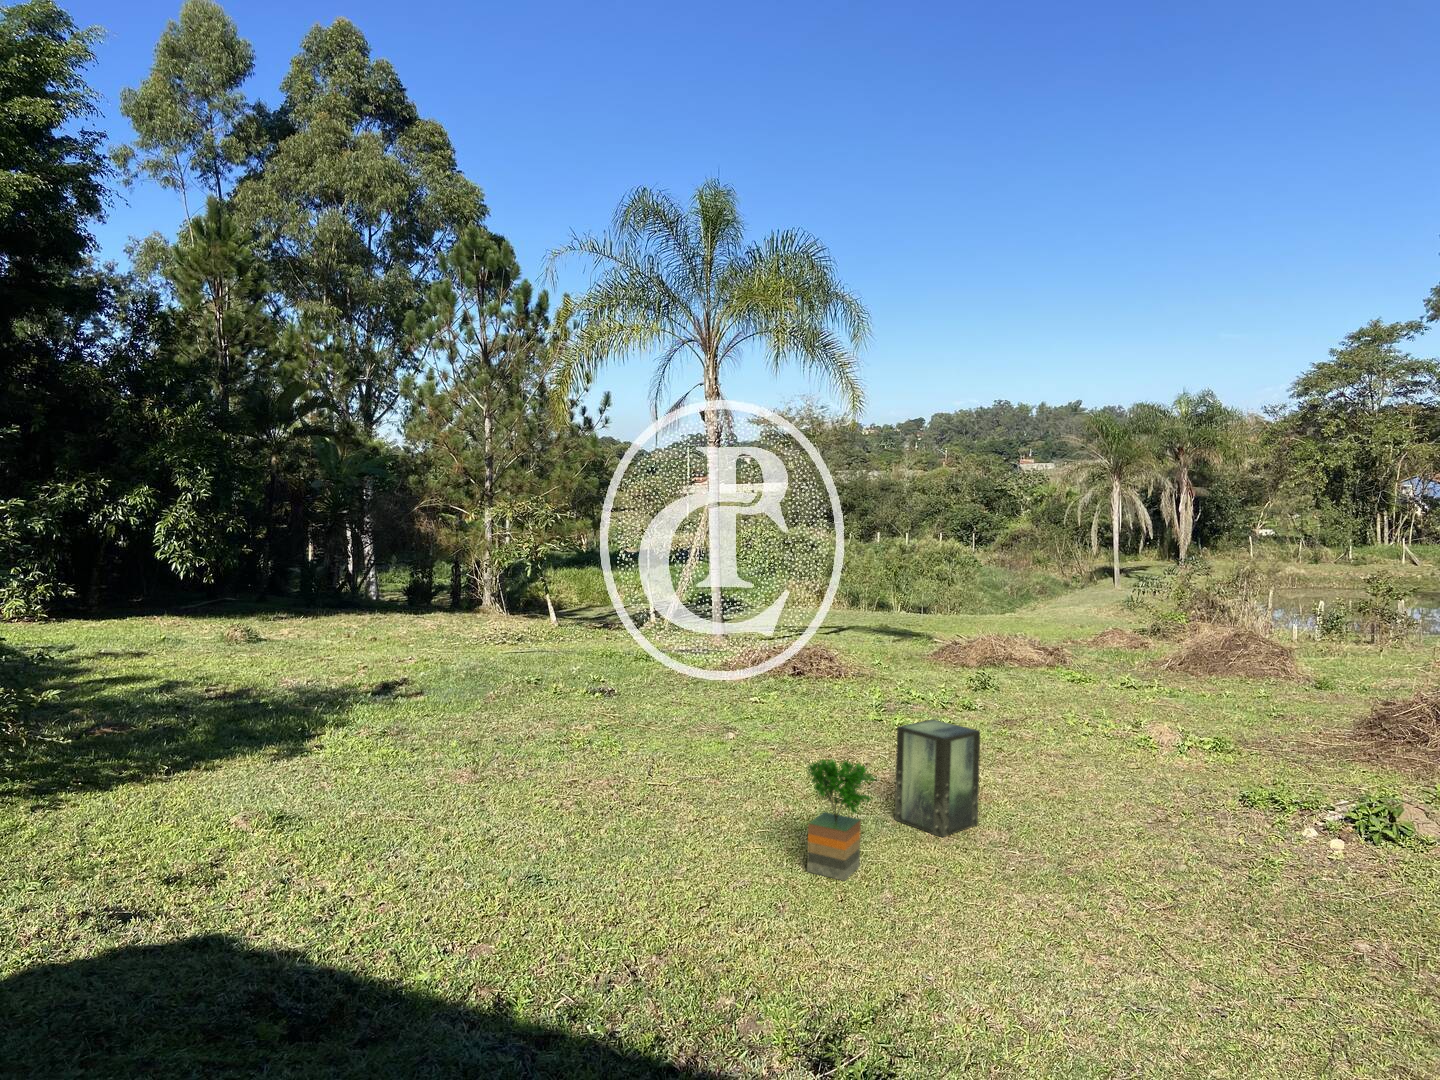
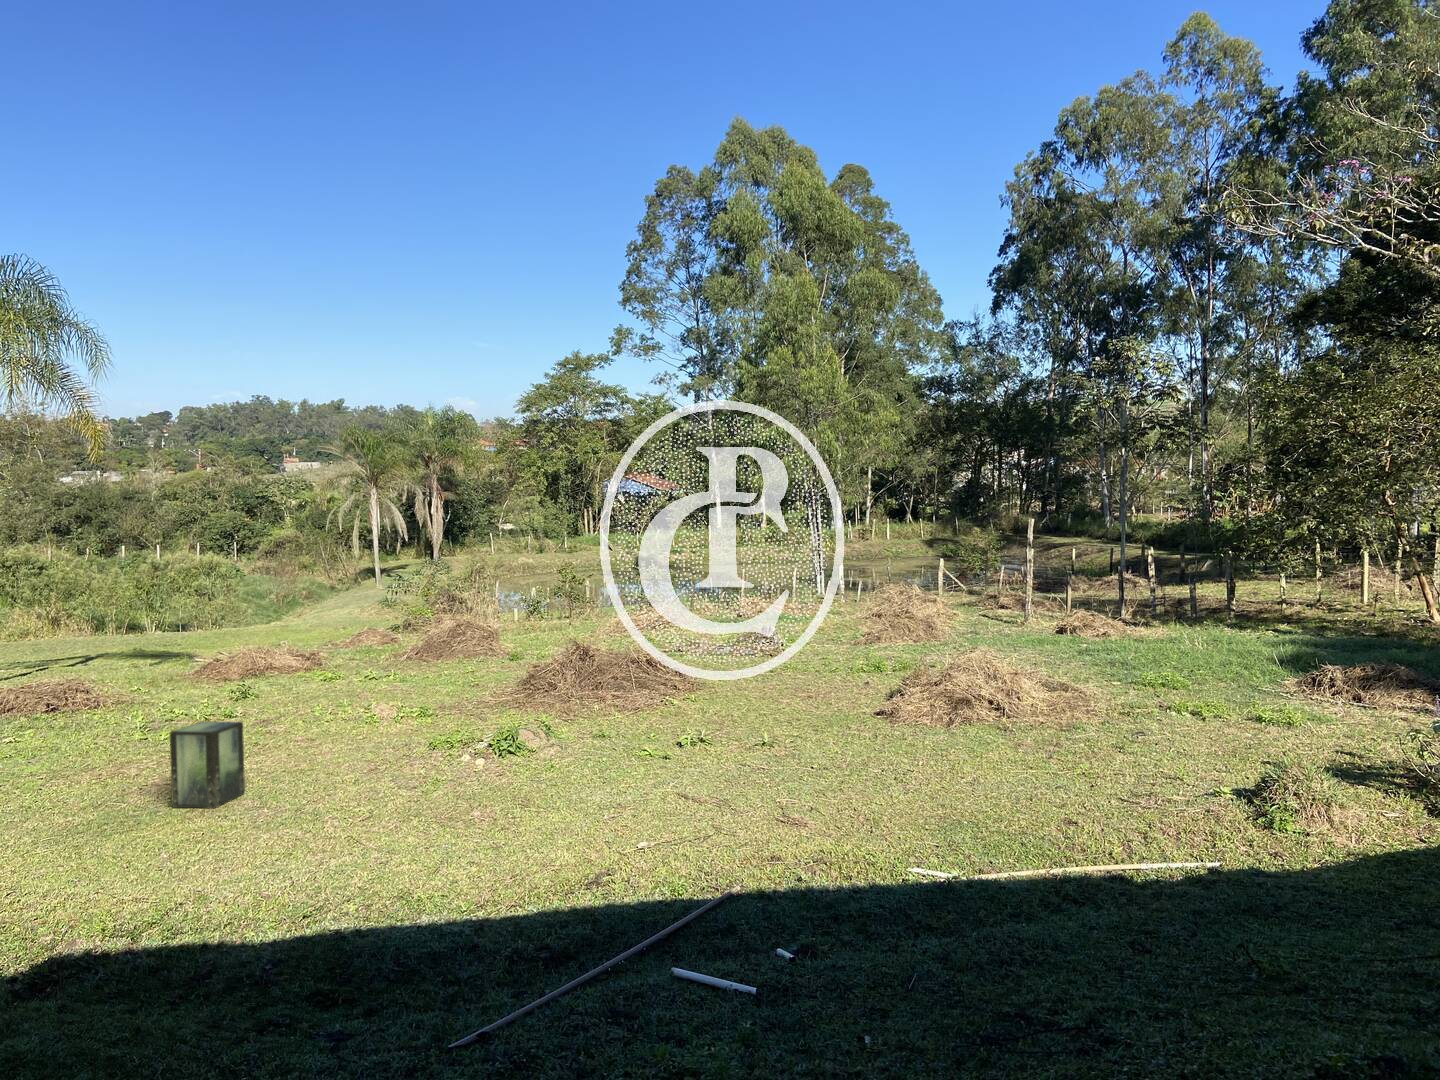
potted tree: present [807,759,874,881] -> none [87,761,156,858]

